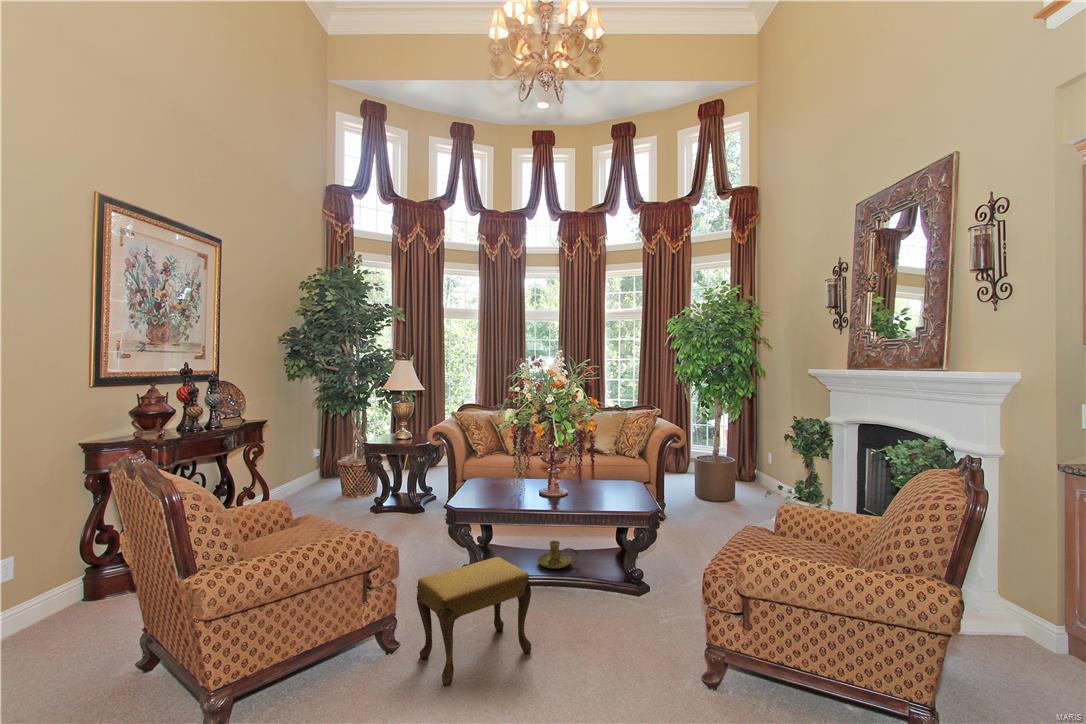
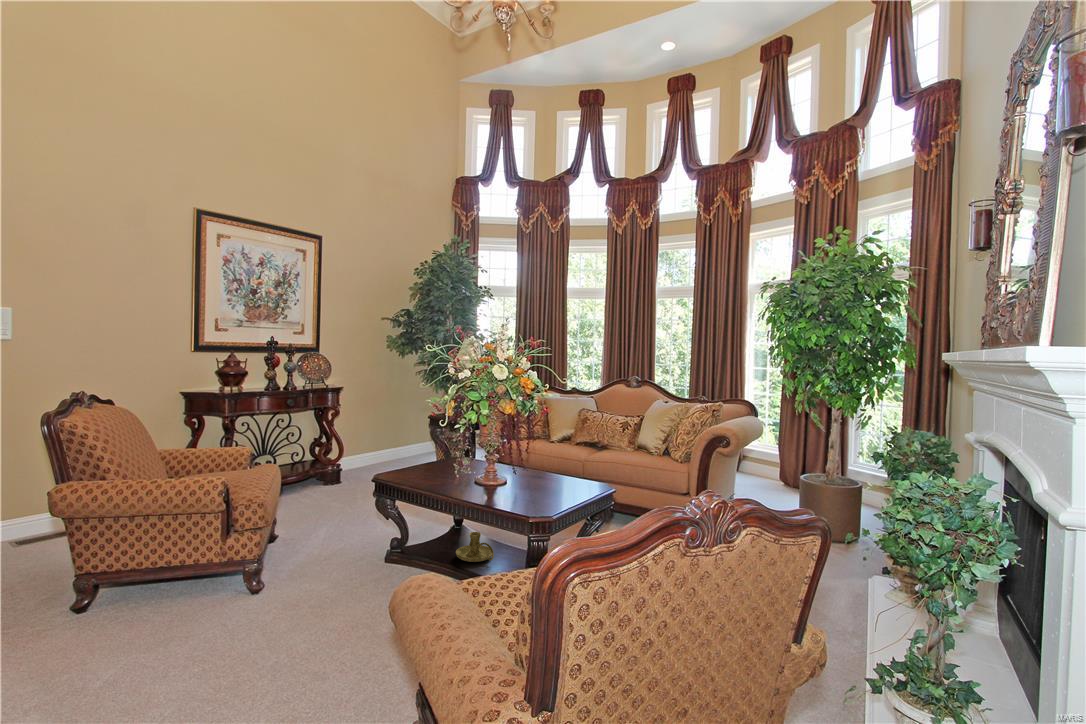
footstool: present [417,557,531,686] -> none [235,526,350,626]

